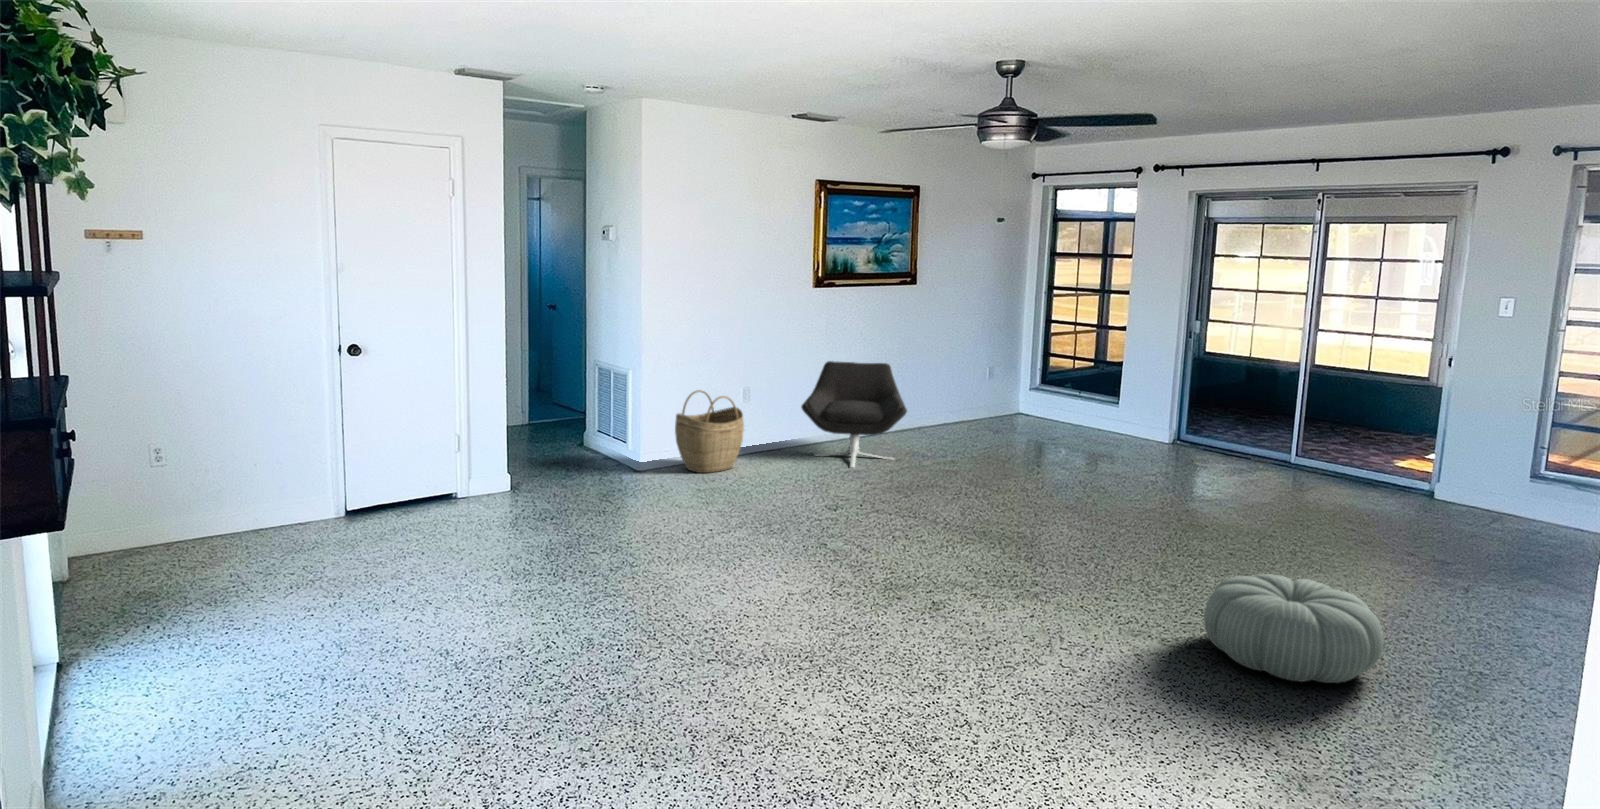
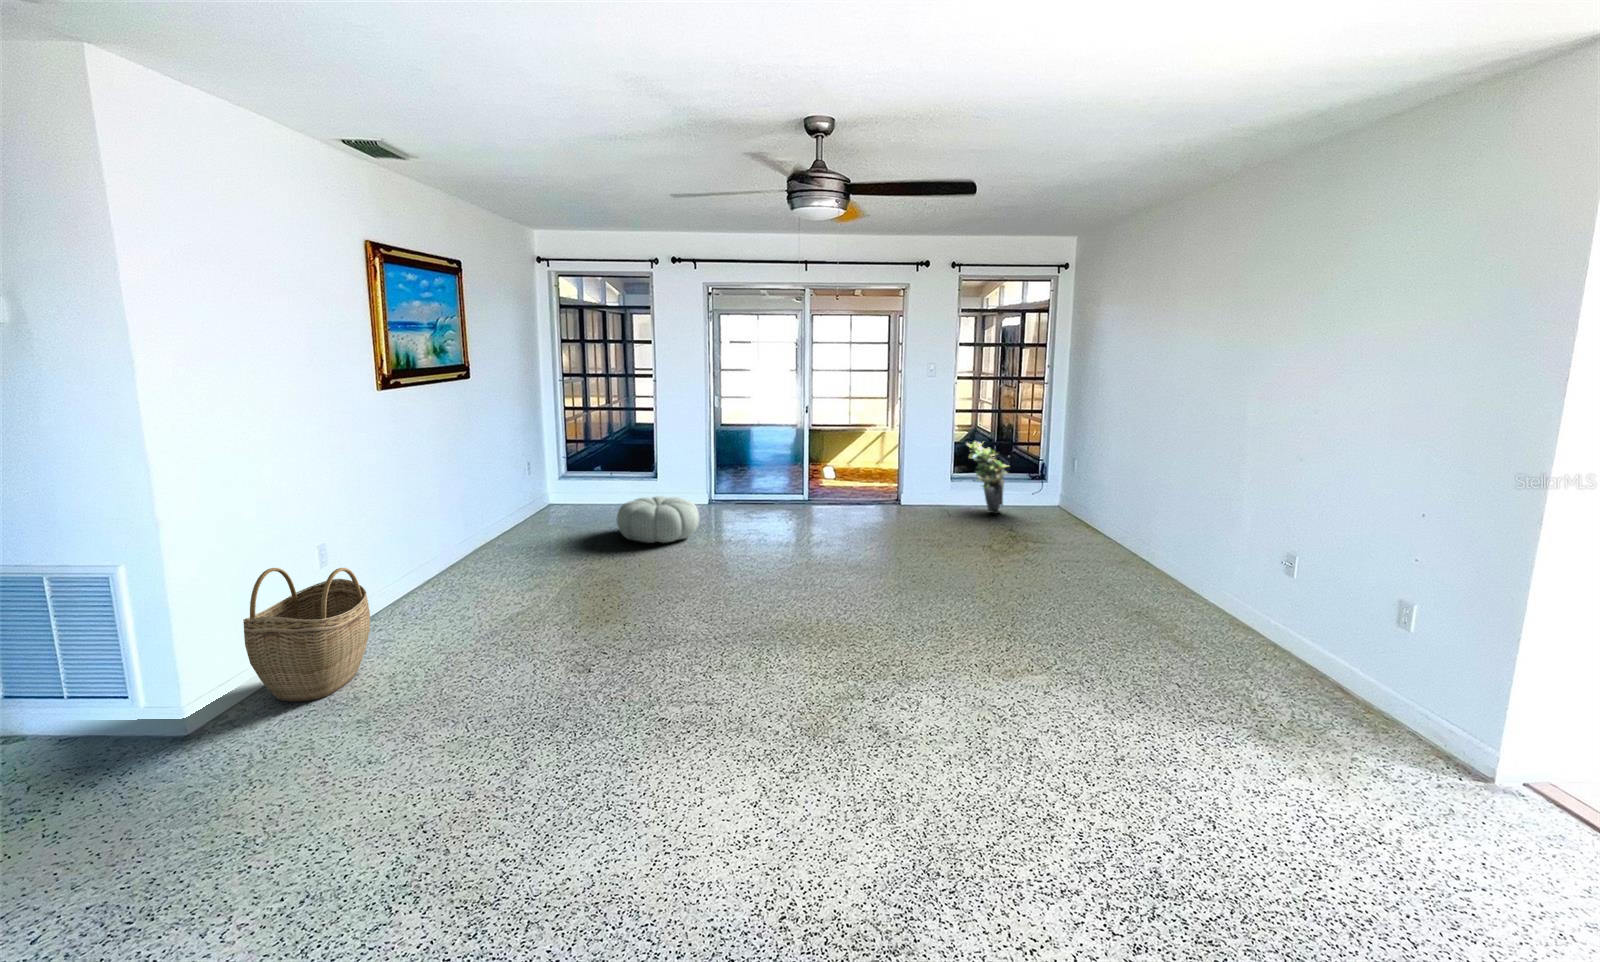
lounge chair: present [801,361,907,468] -> none [399,475,561,613]
potted plant: none [1497,417,1570,528] -> present [967,442,1008,513]
pouf: present [1204,574,1383,683] -> present [617,496,699,543]

